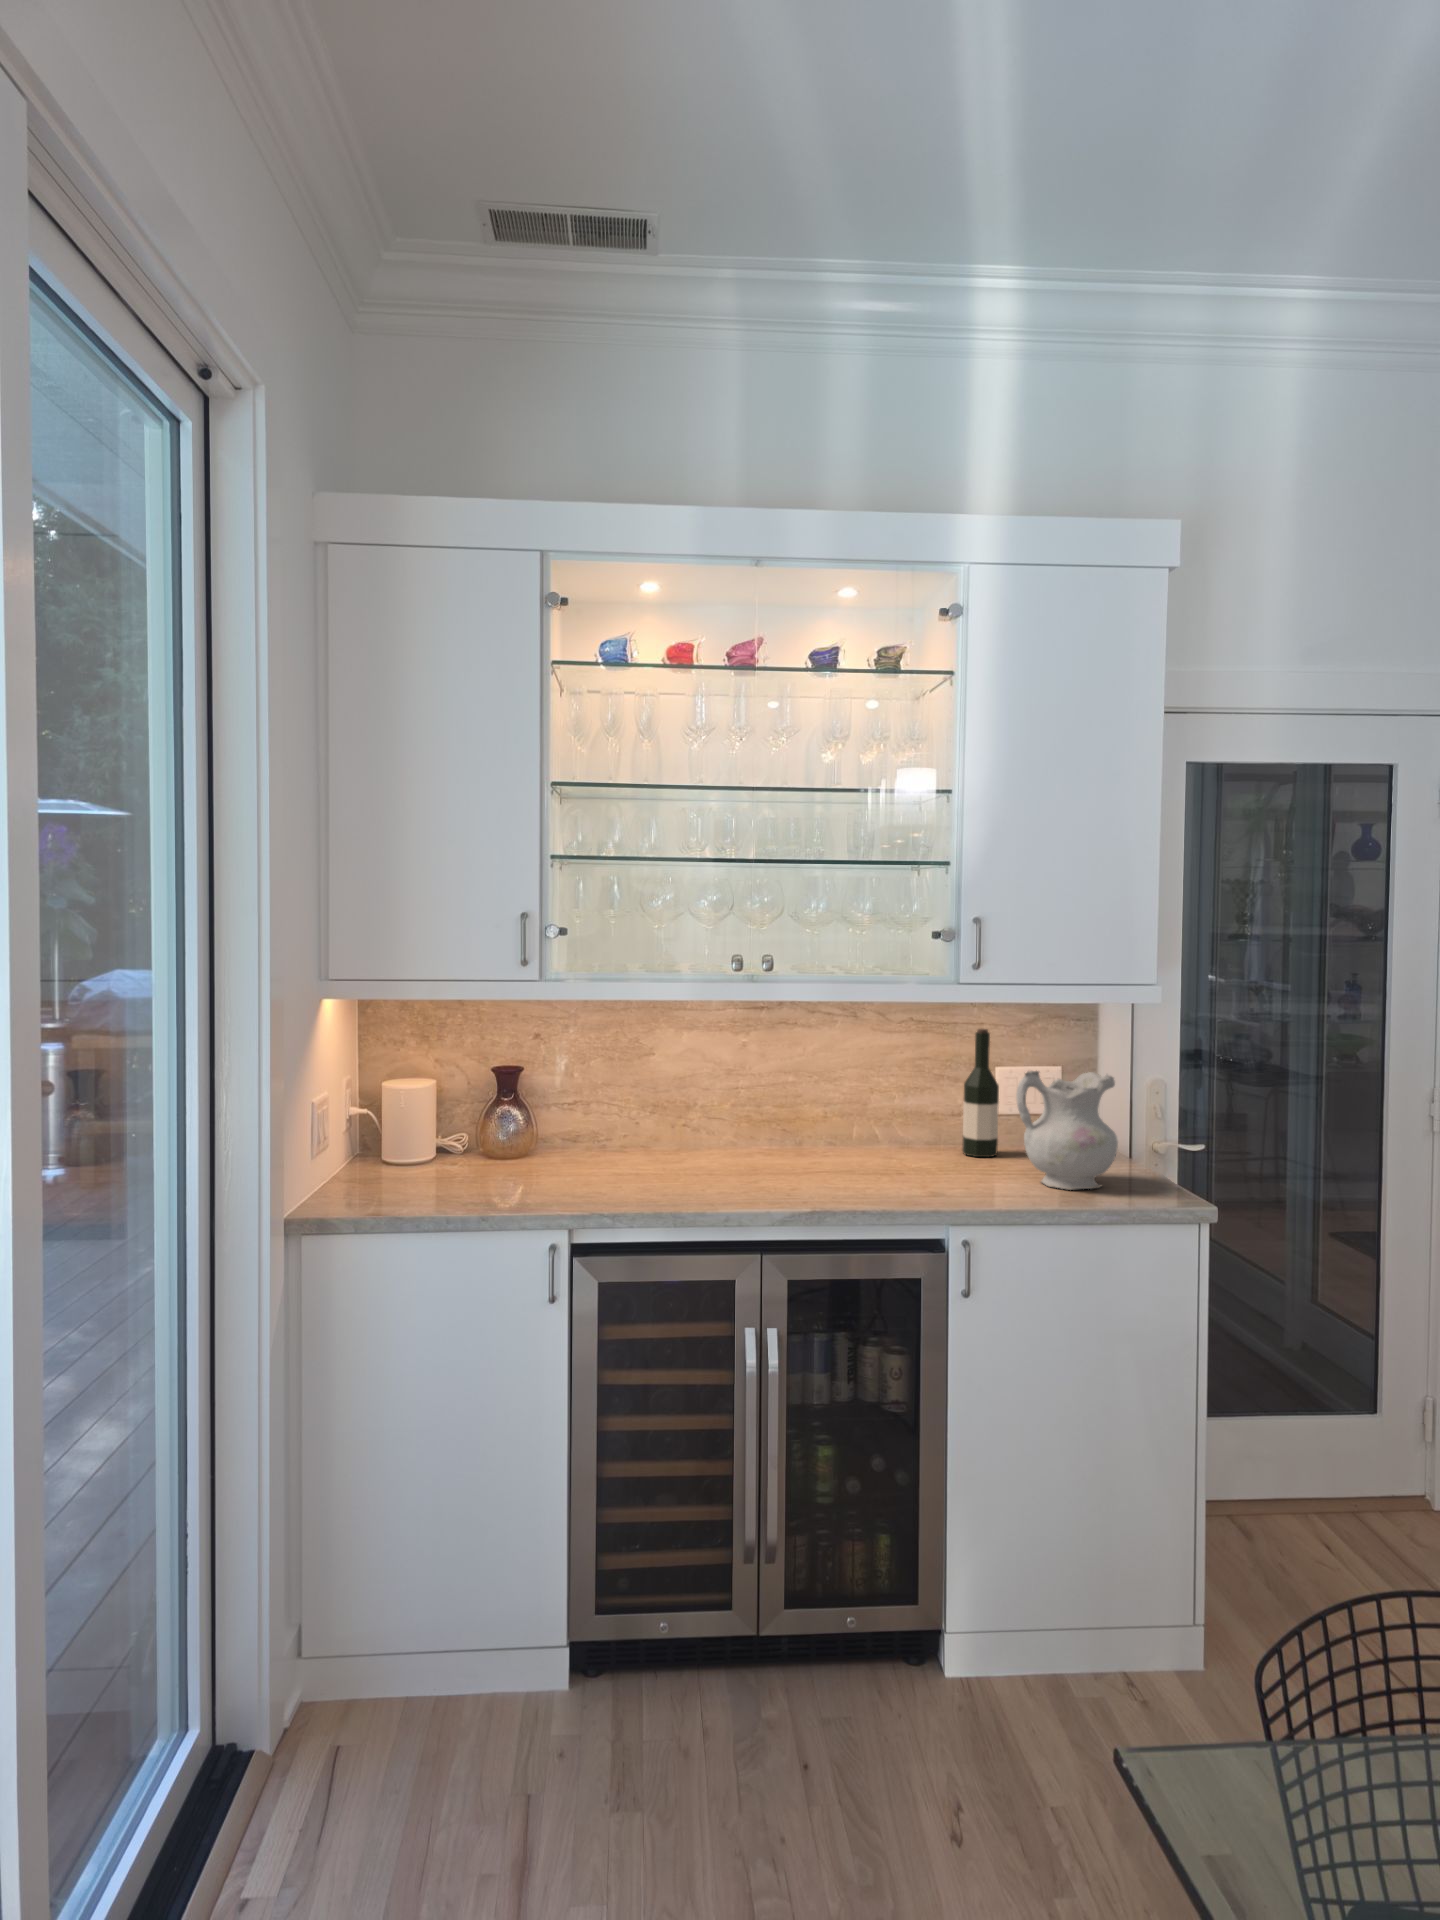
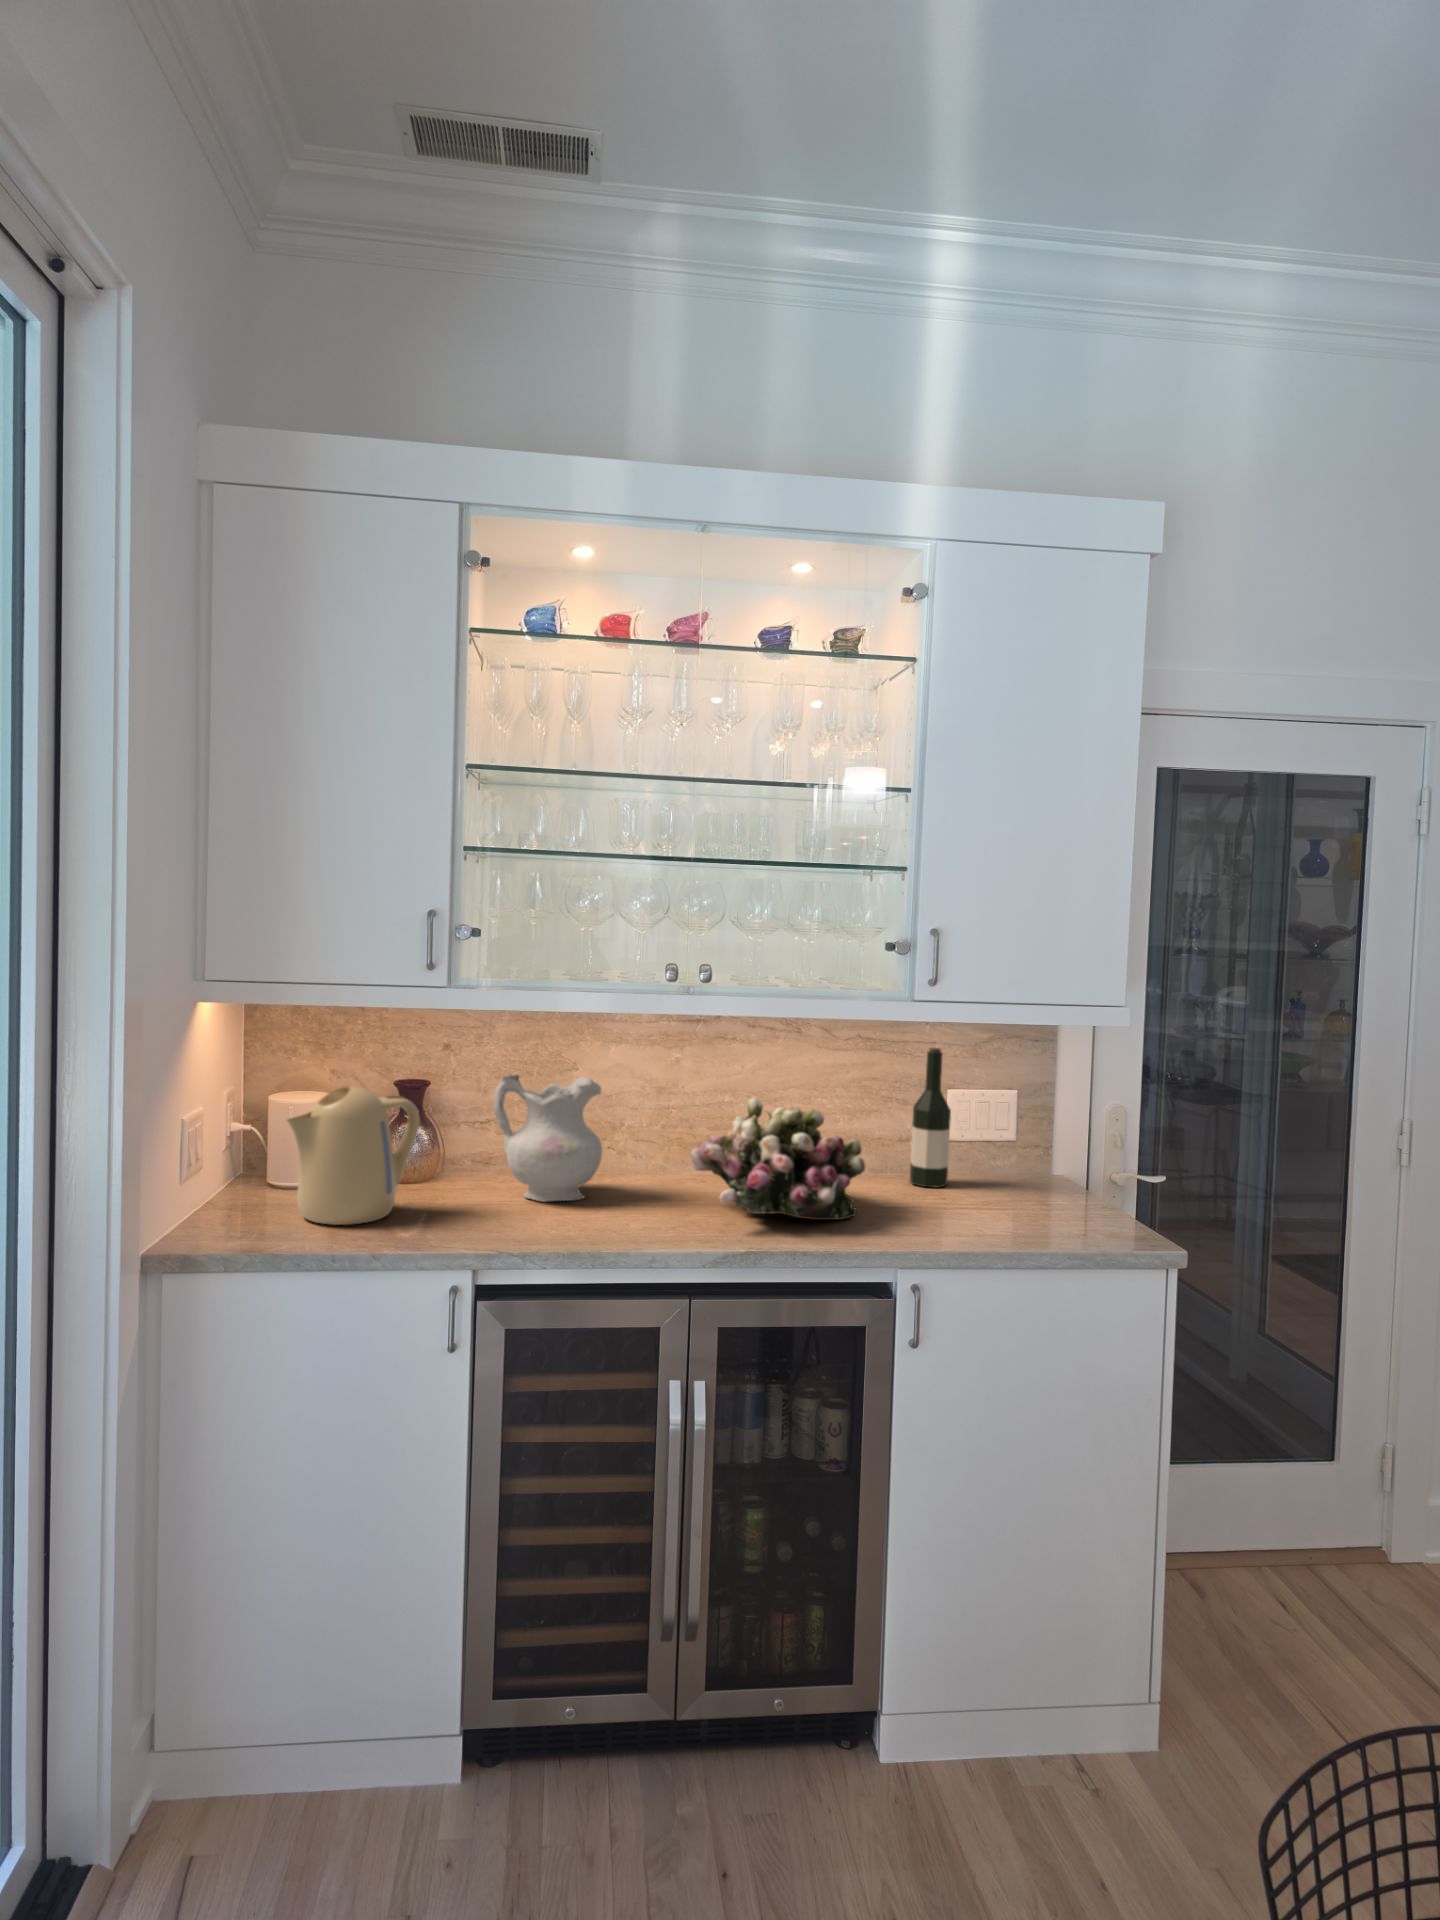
kettle: none [401,1071,517,1193] -> present [287,1086,420,1225]
ceramic pitcher: present [1016,1071,1118,1190] -> present [494,1074,602,1202]
flower arrangement: none [759,1076,919,1185] -> present [690,1098,865,1220]

